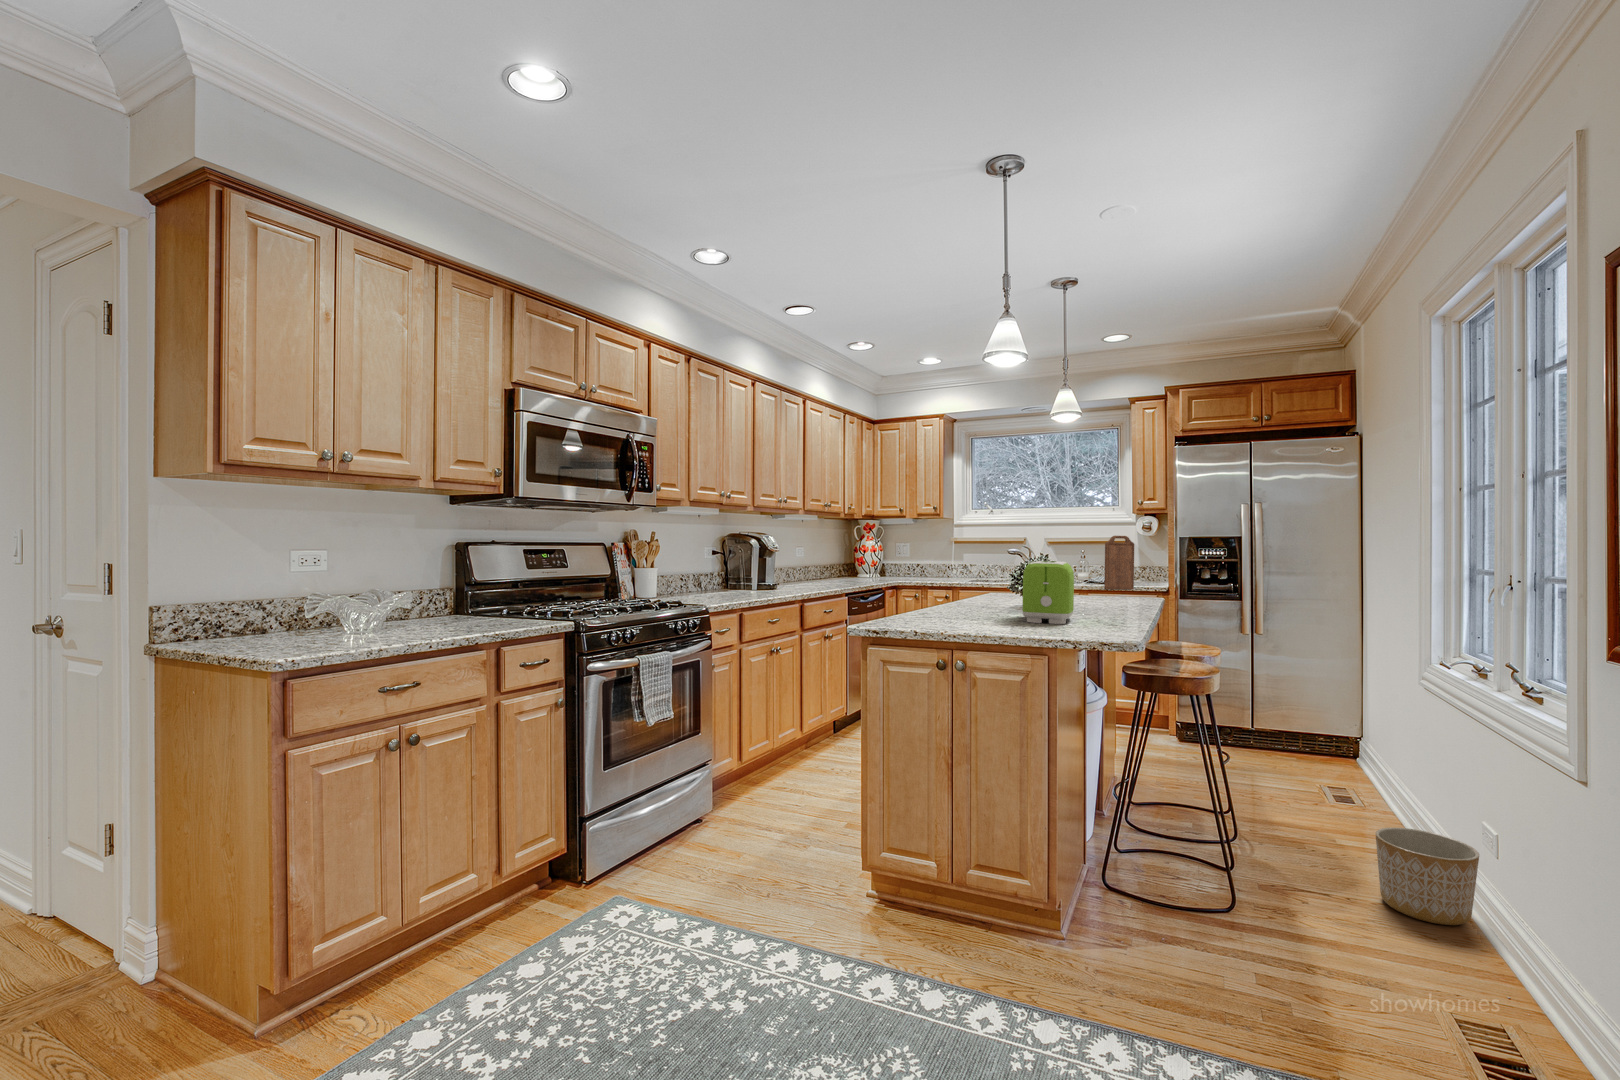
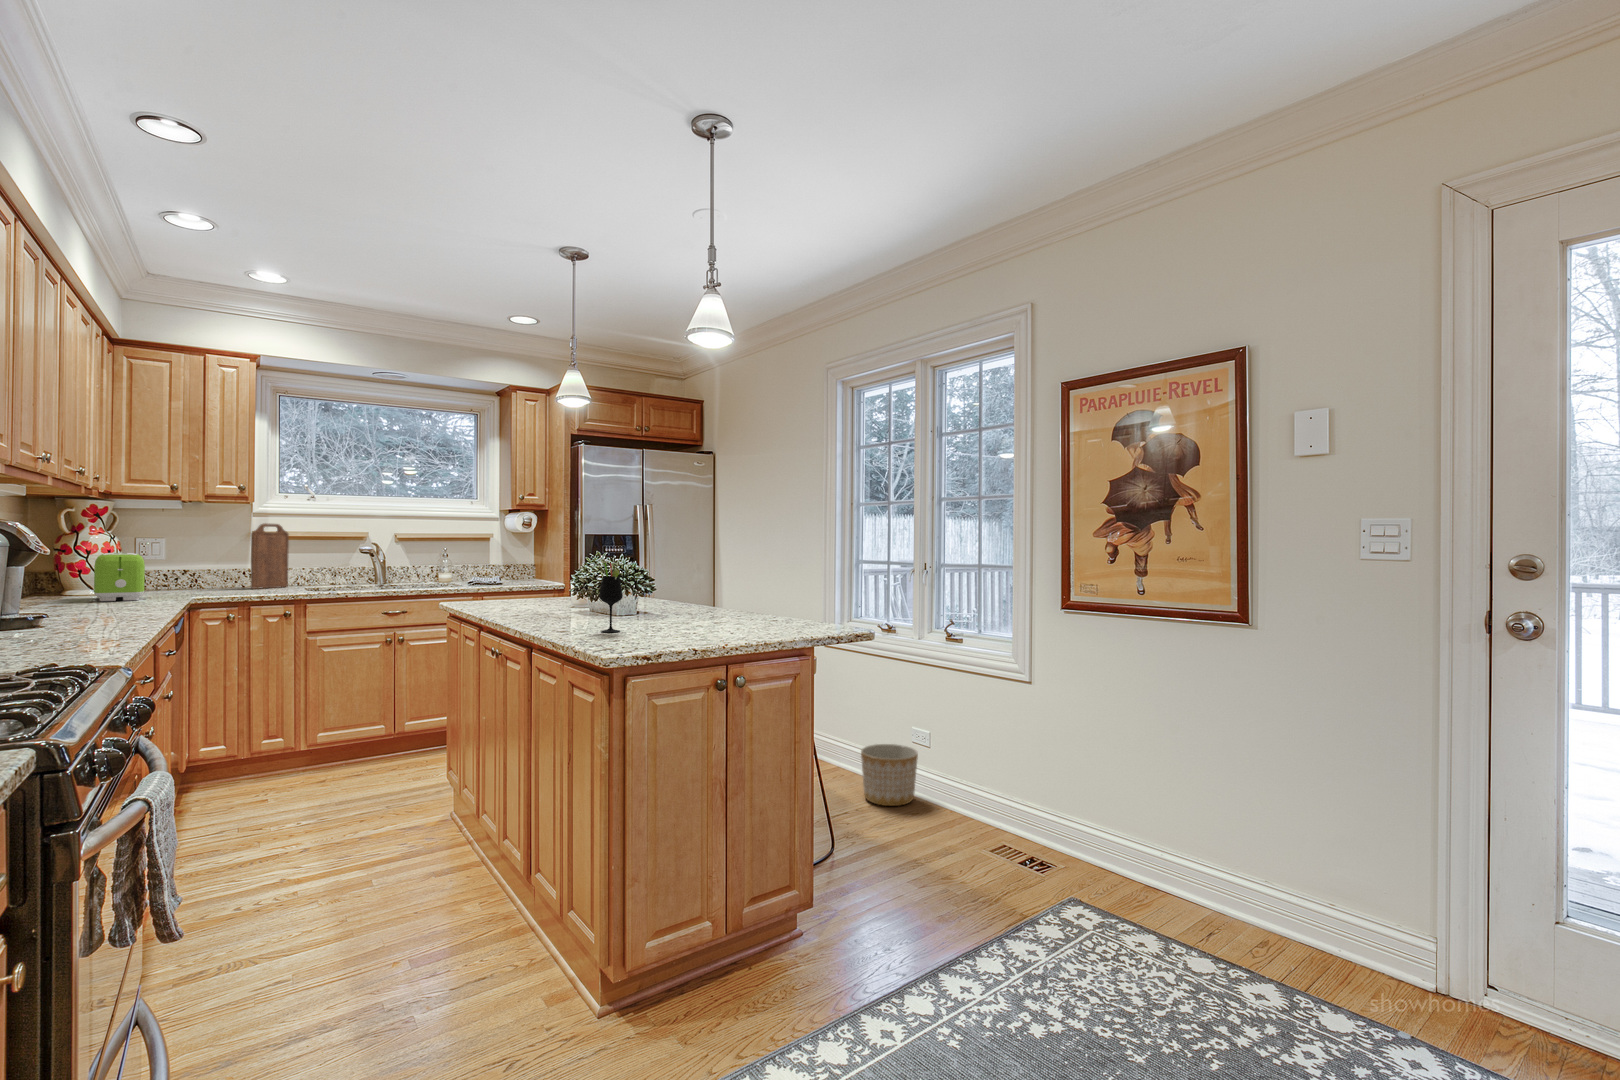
cutting board: present [1104,536,1134,589] -> present [251,523,289,589]
wine glass: none [925,561,943,616] -> present [599,563,623,632]
toaster: present [1022,561,1074,624] -> present [94,553,145,601]

